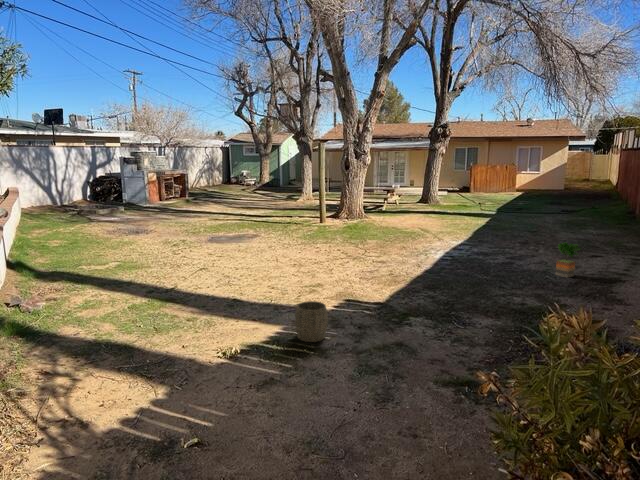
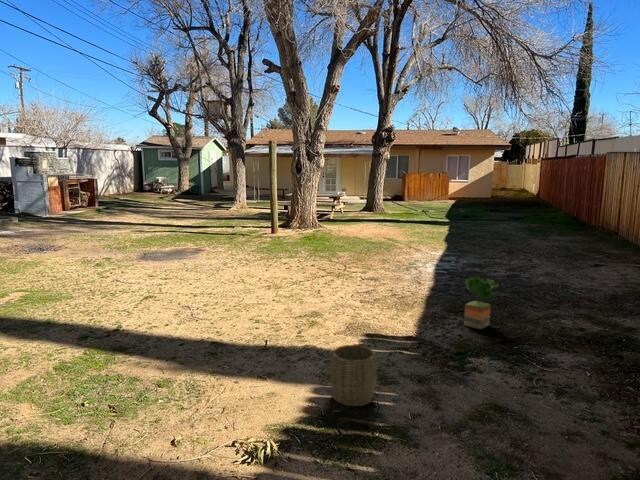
potted tree: present [556,243,581,278] -> present [464,277,498,329]

